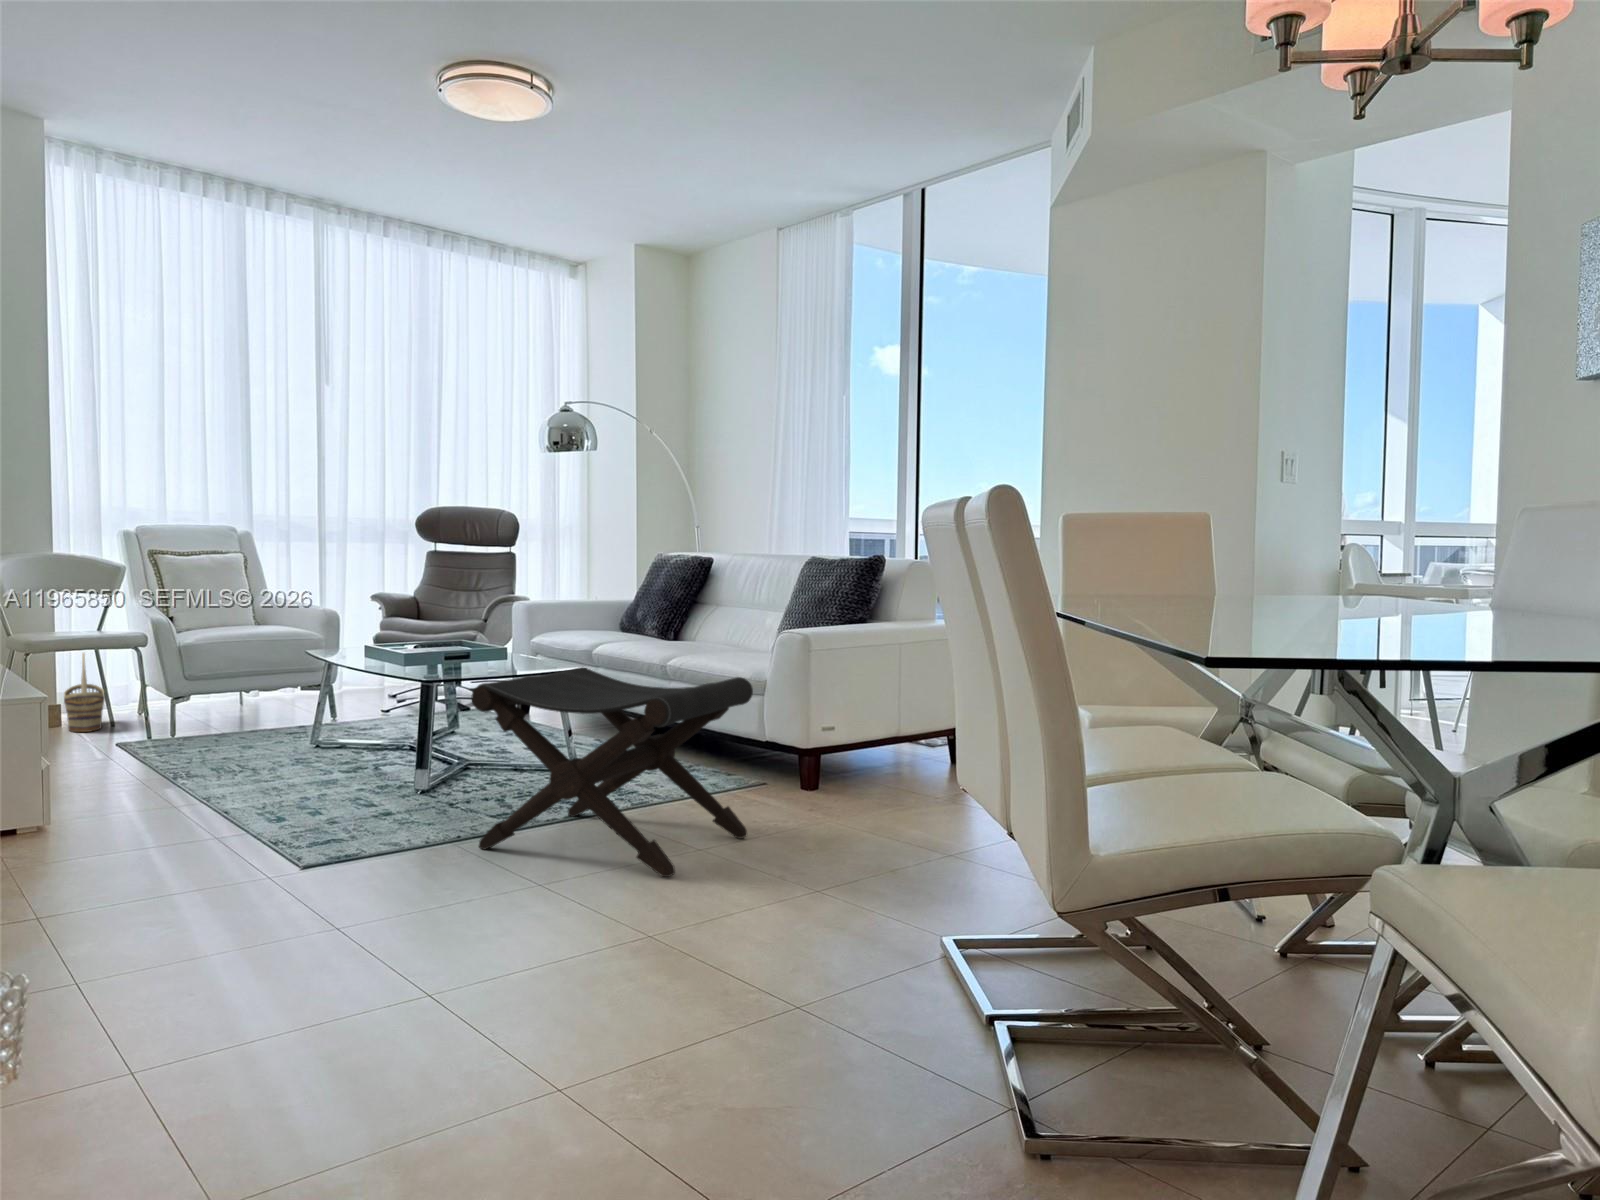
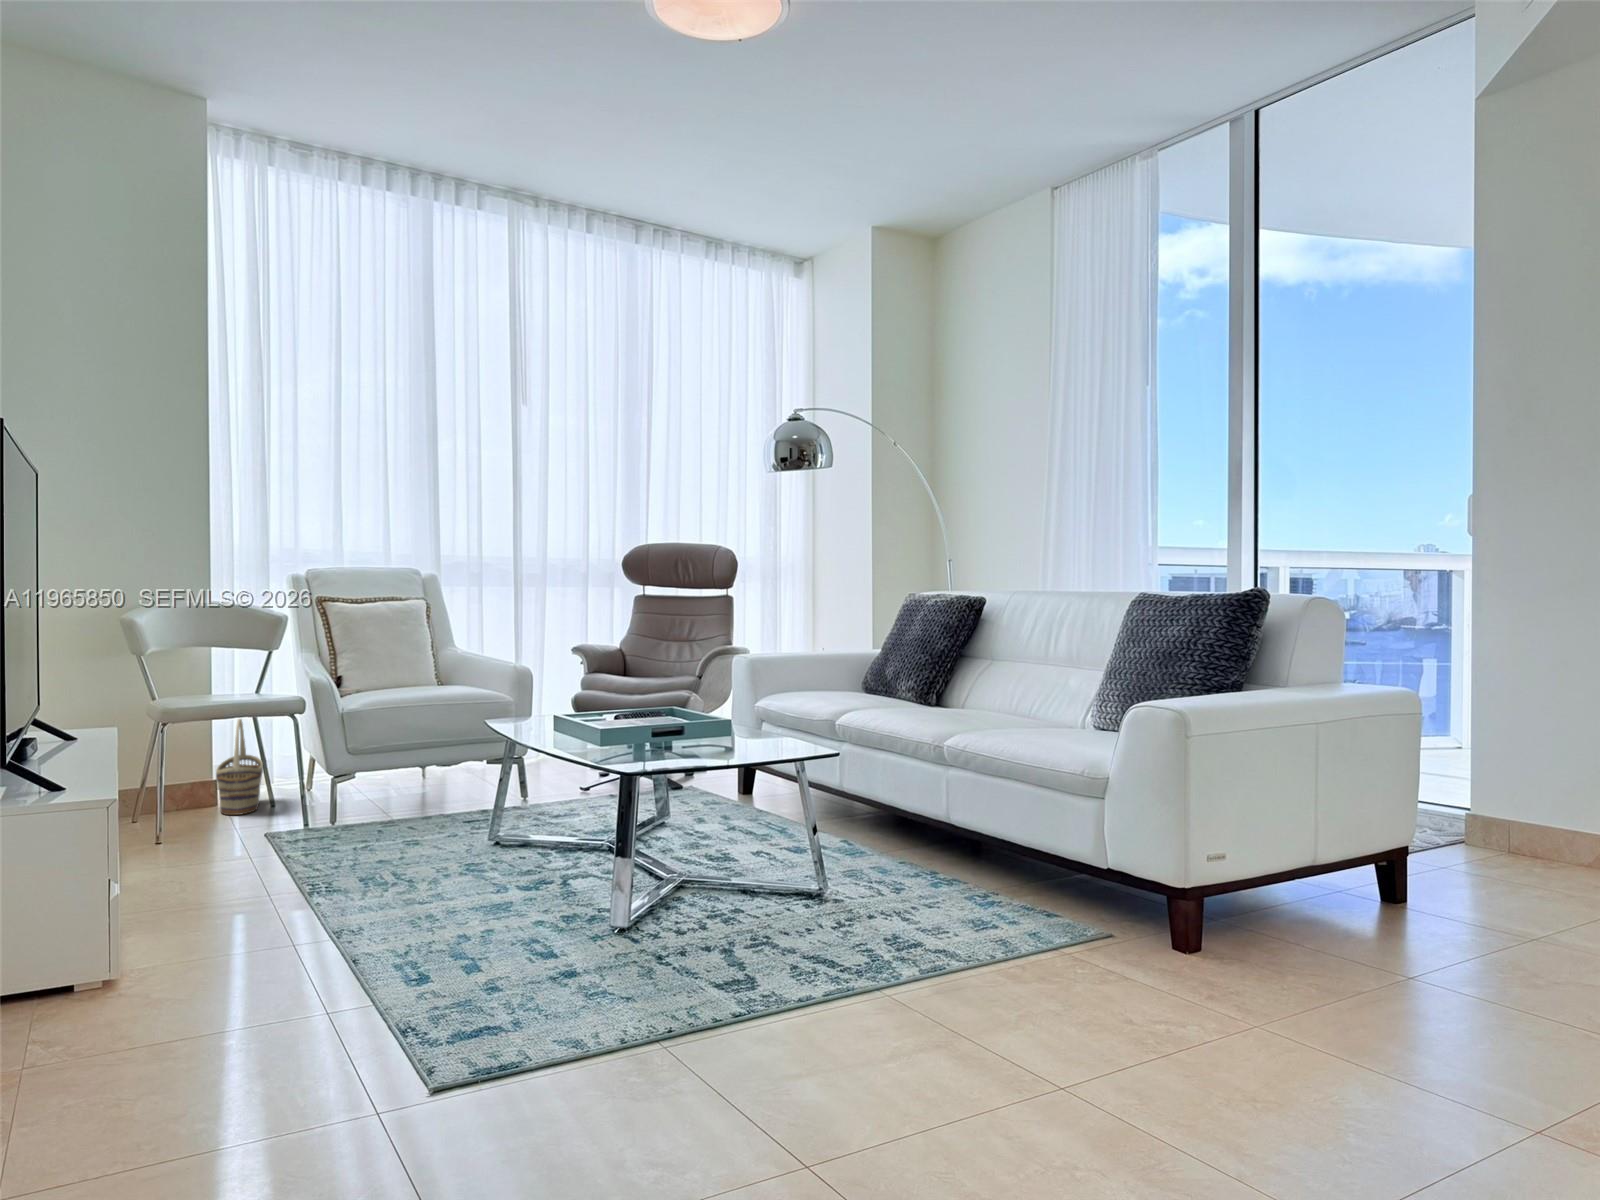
footstool: present [472,667,753,877] -> none [690,762,1131,1149]

